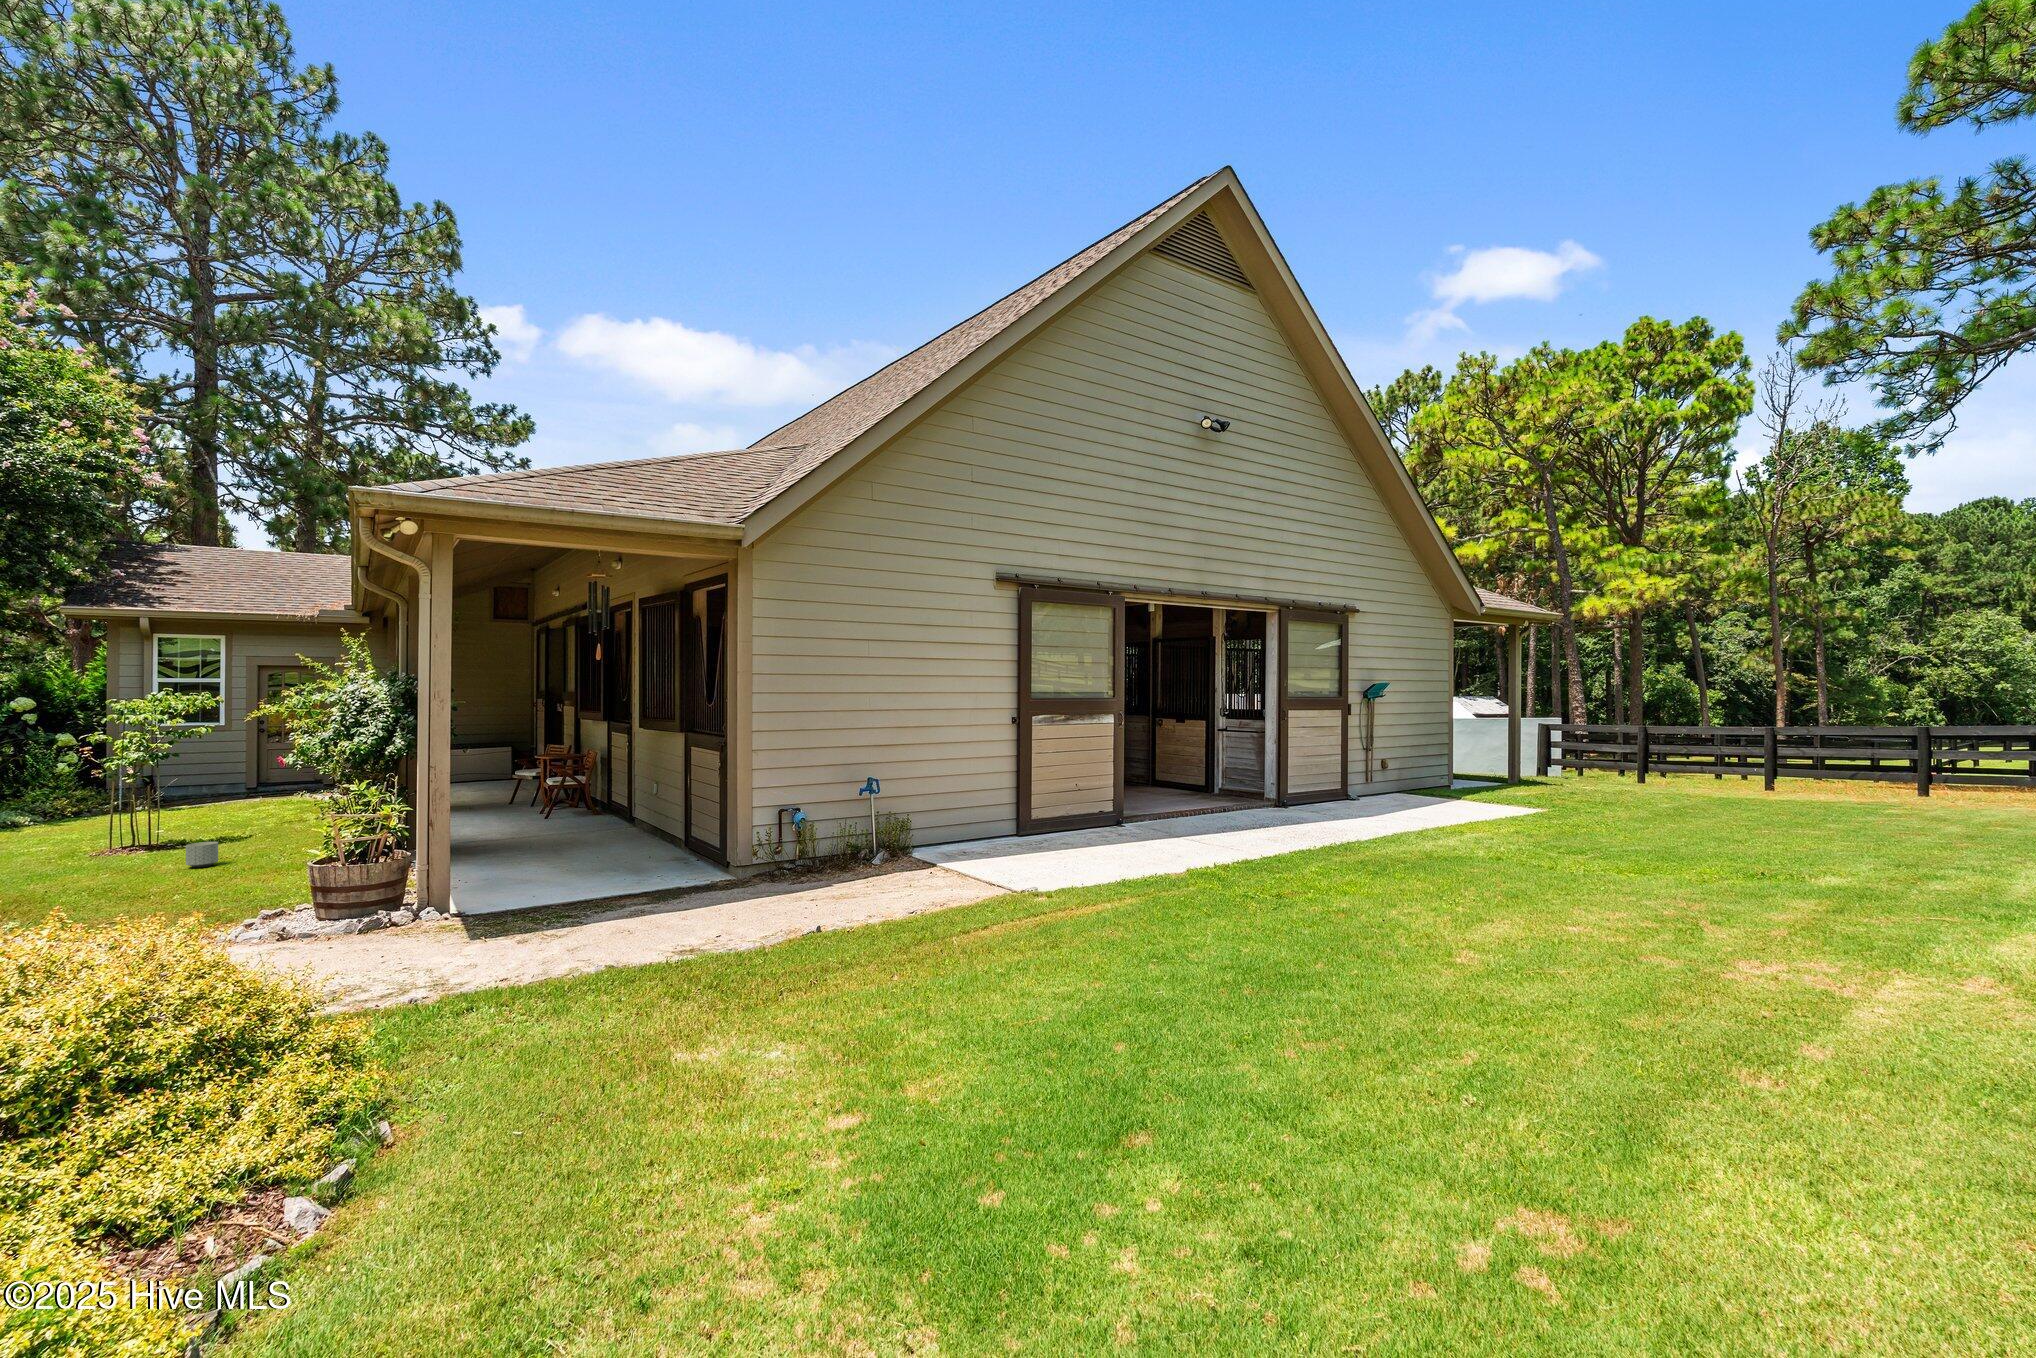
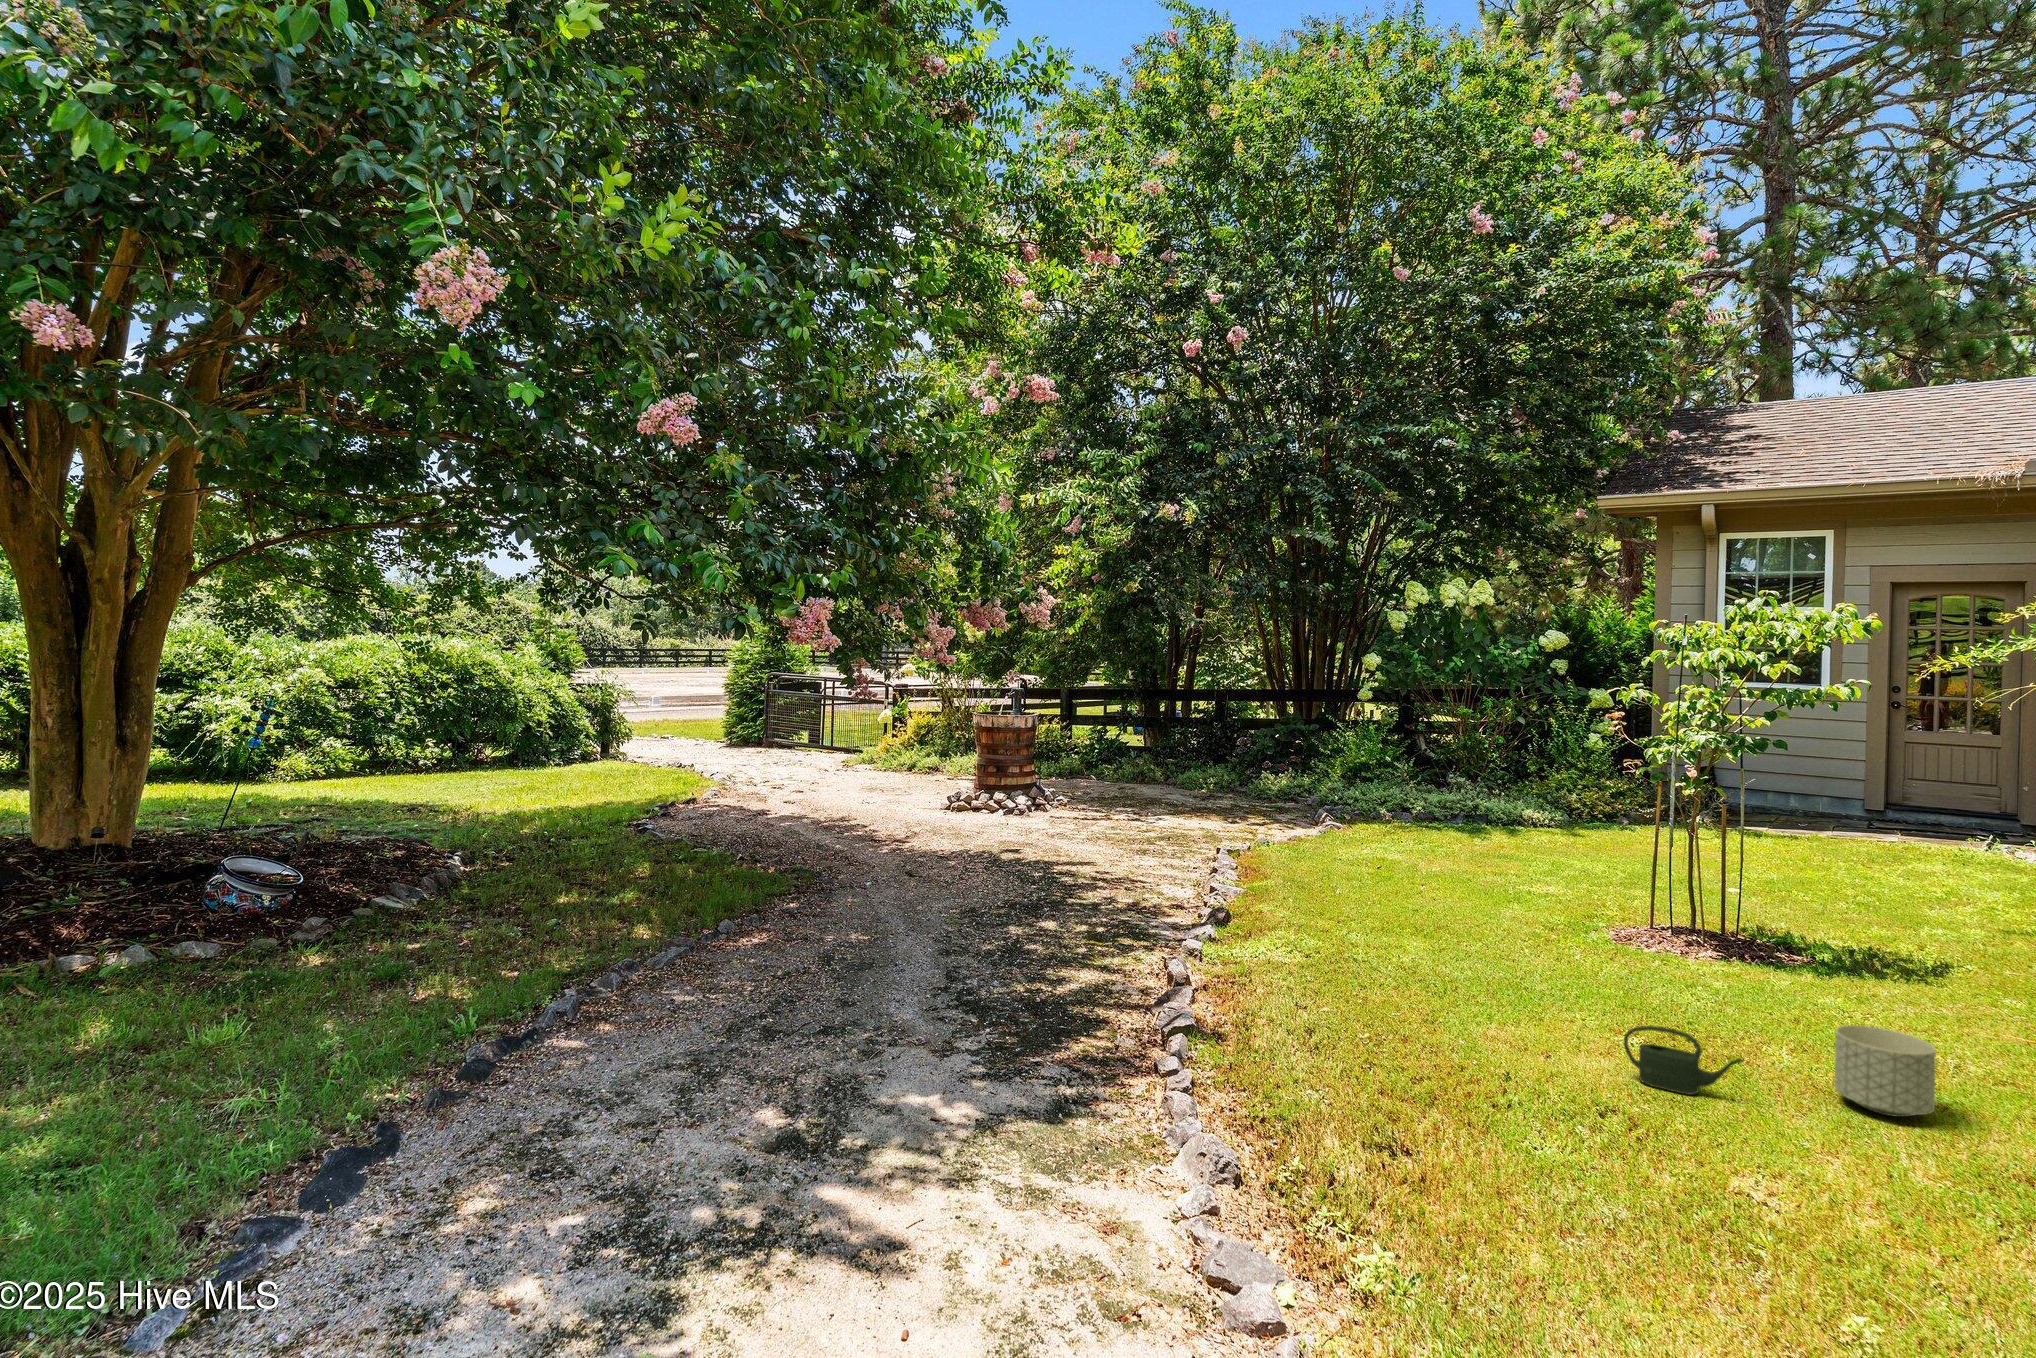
watering can: none [101,858,151,881] -> present [1623,1025,1744,1095]

